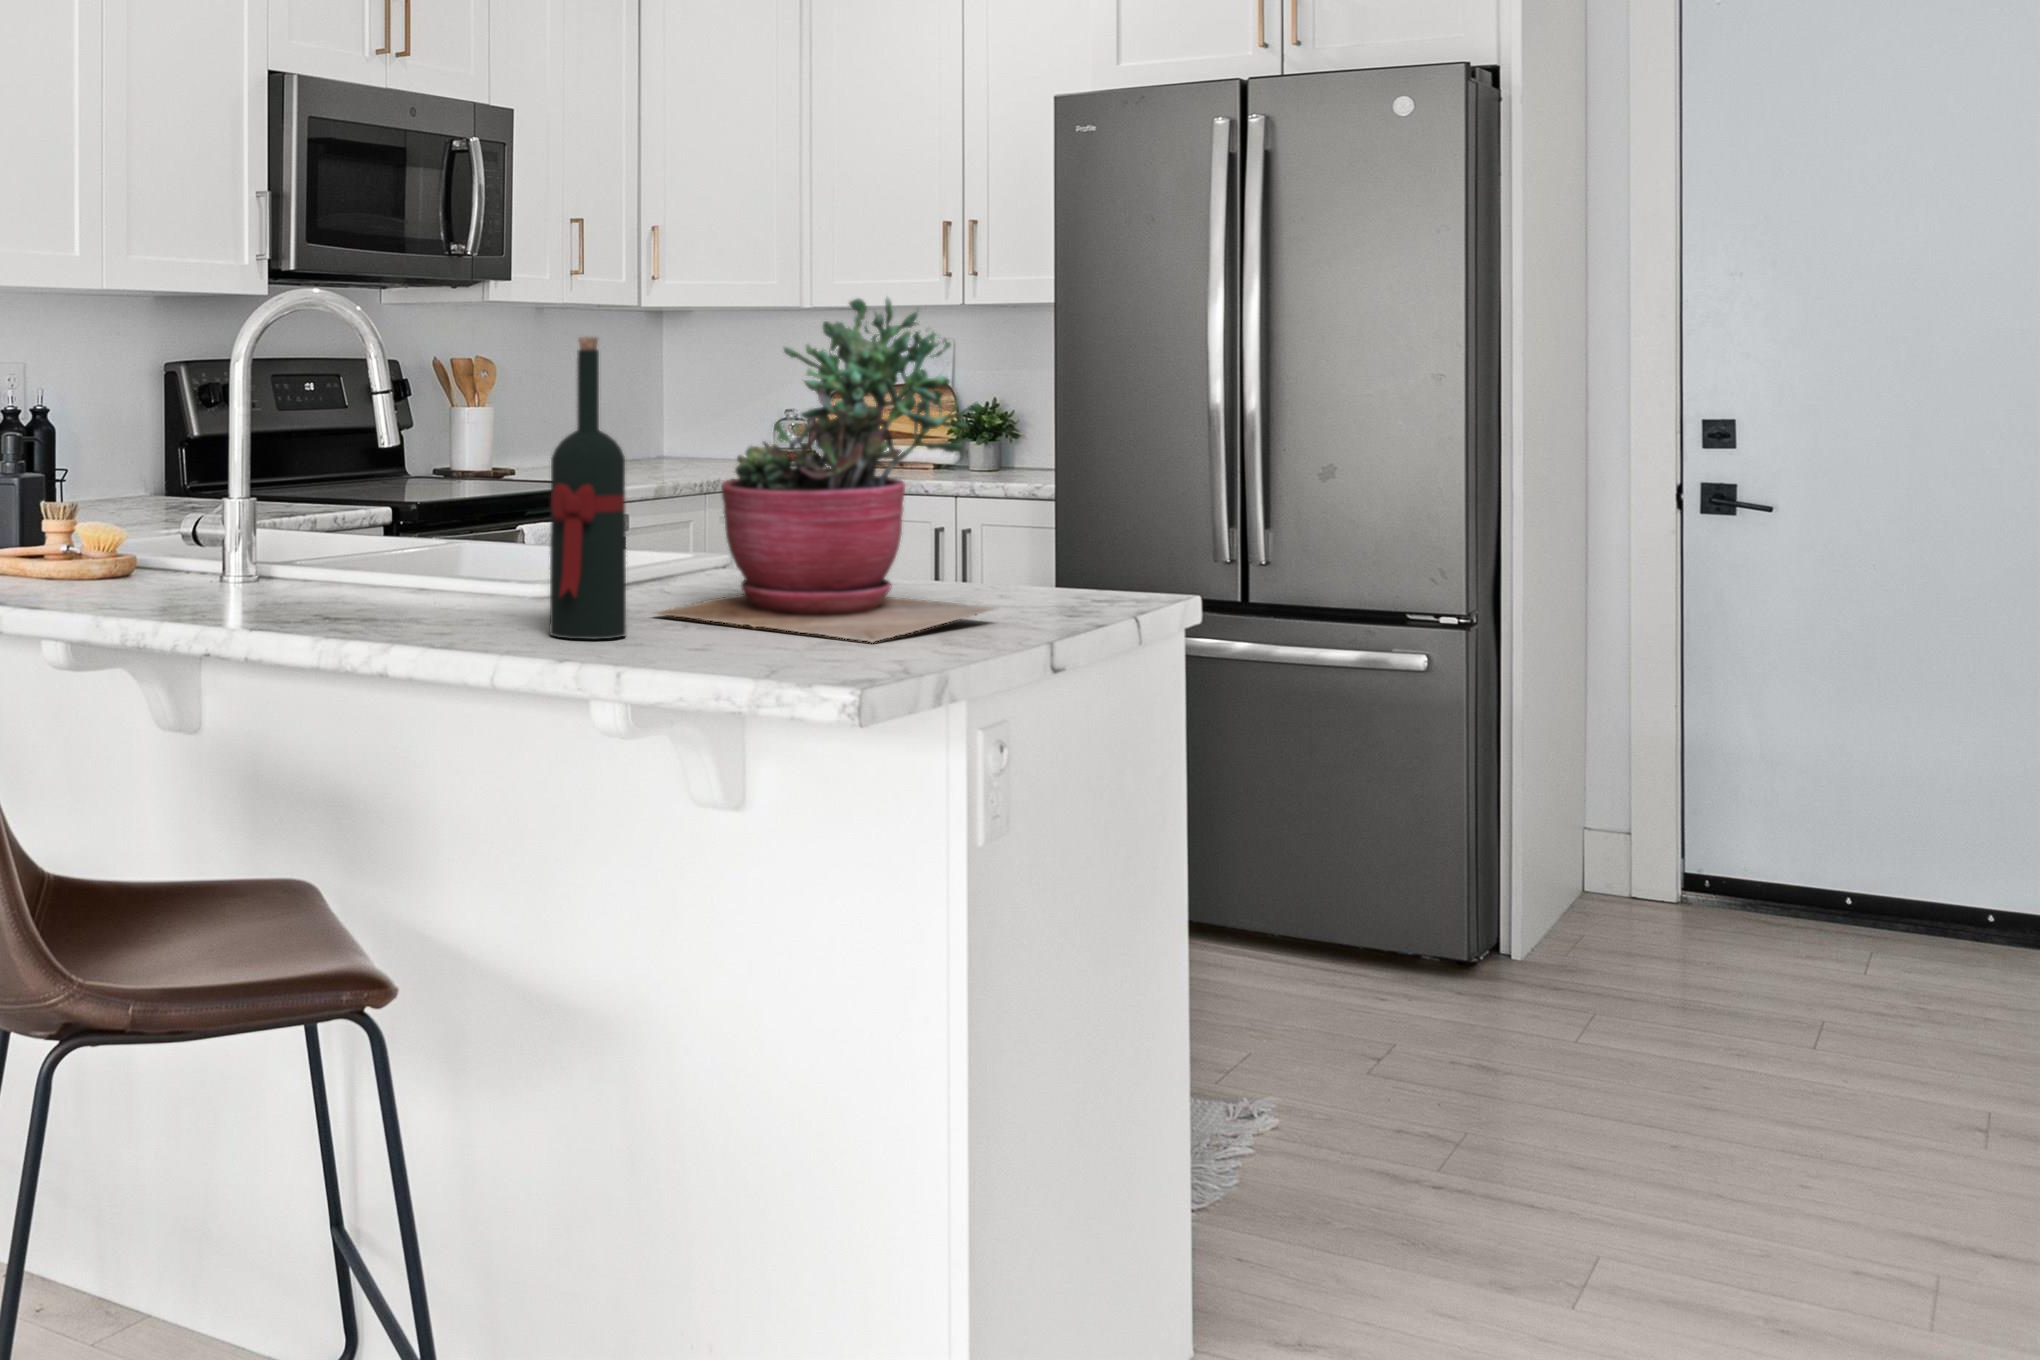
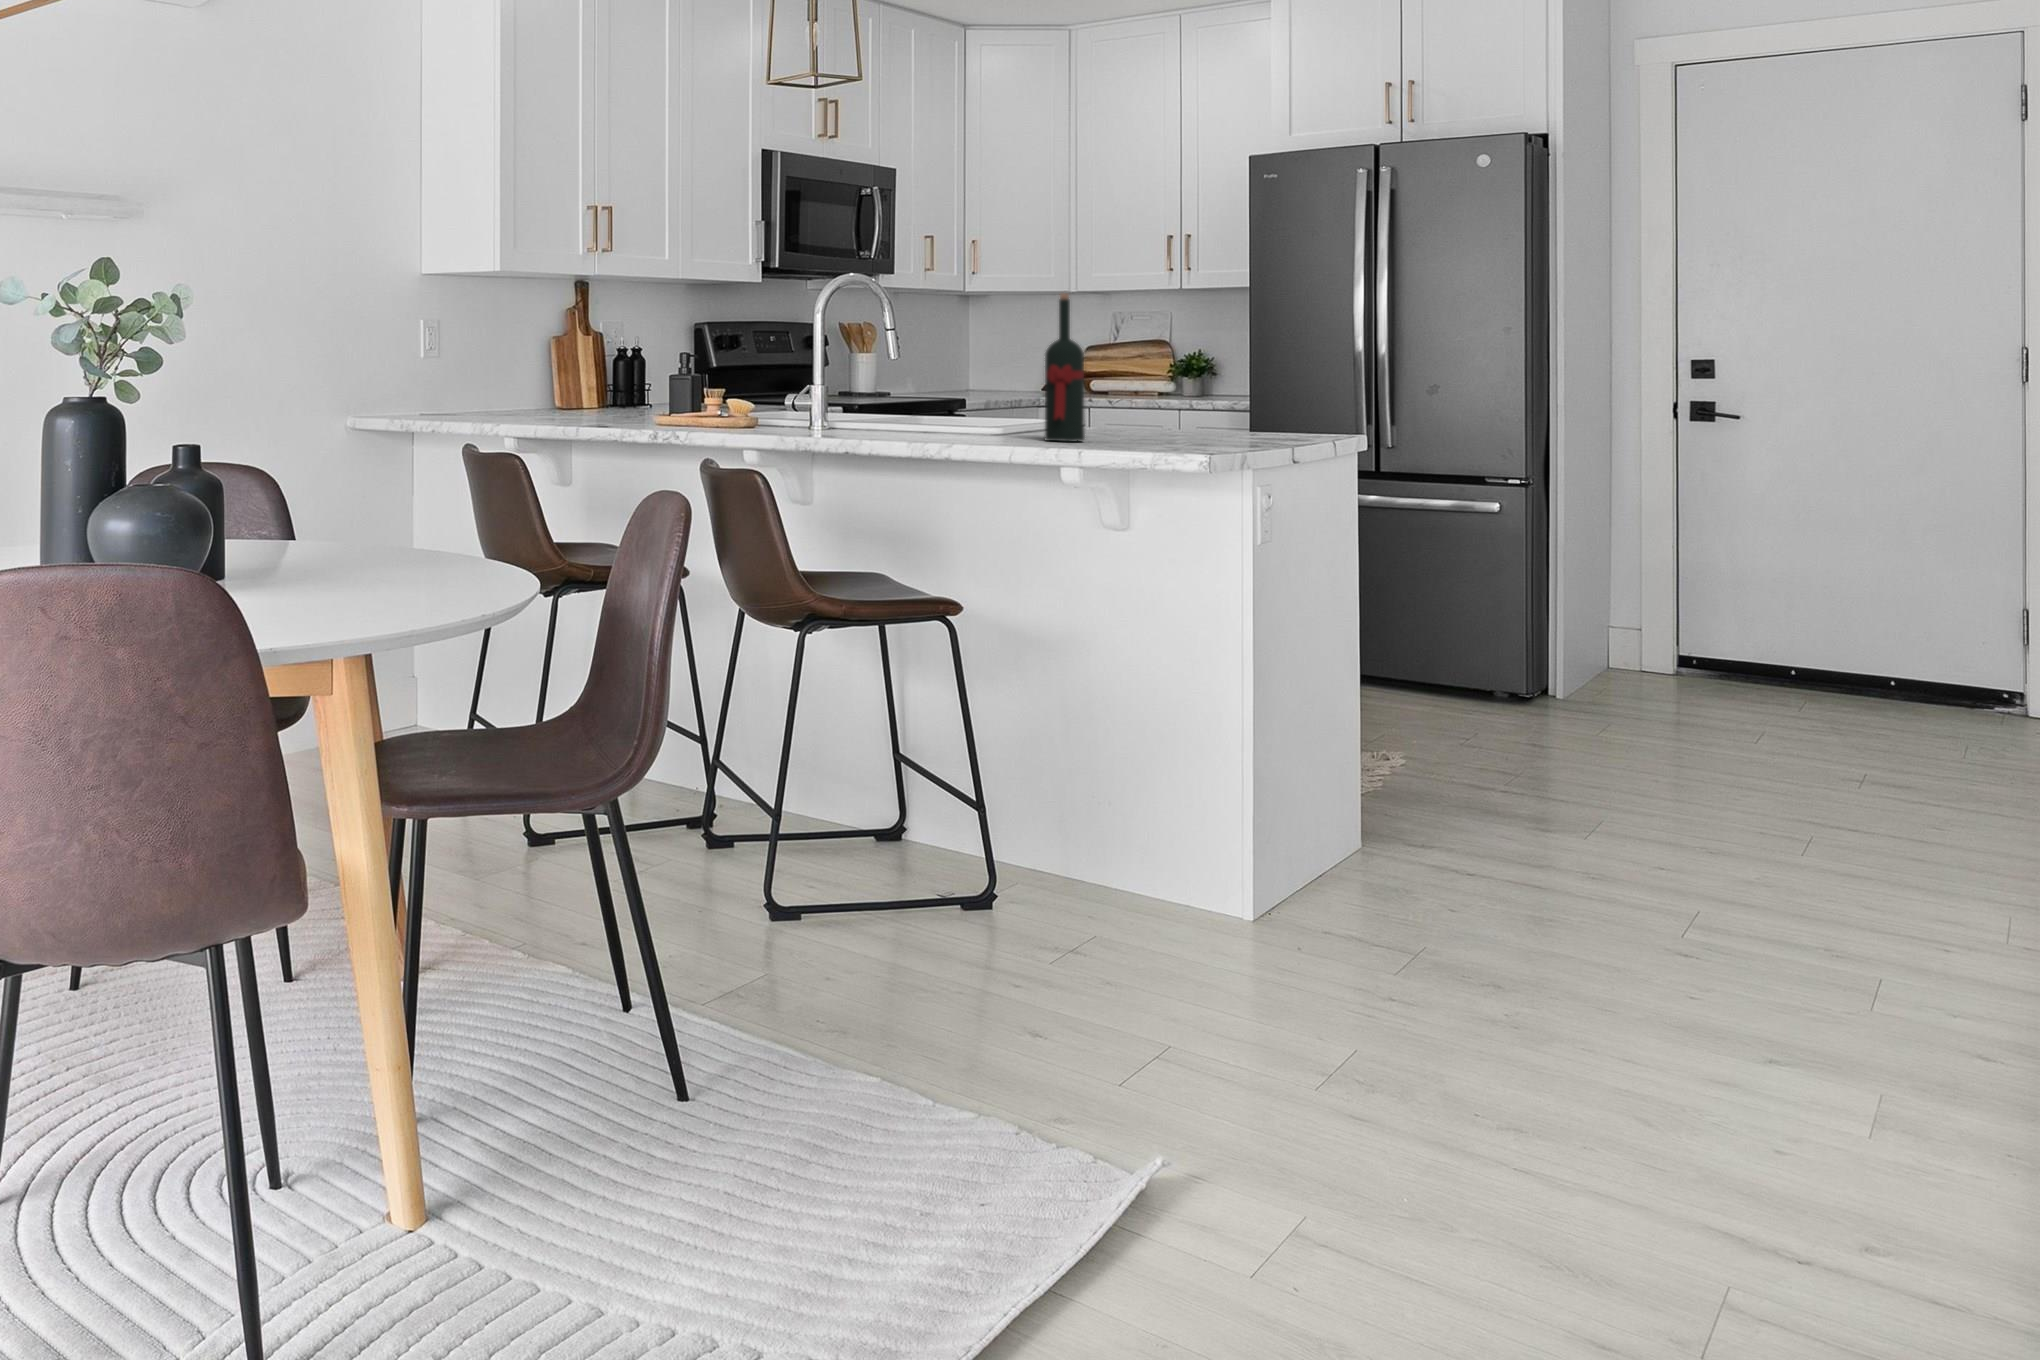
succulent plant: present [657,298,995,642] -> none [1085,274,1272,444]

